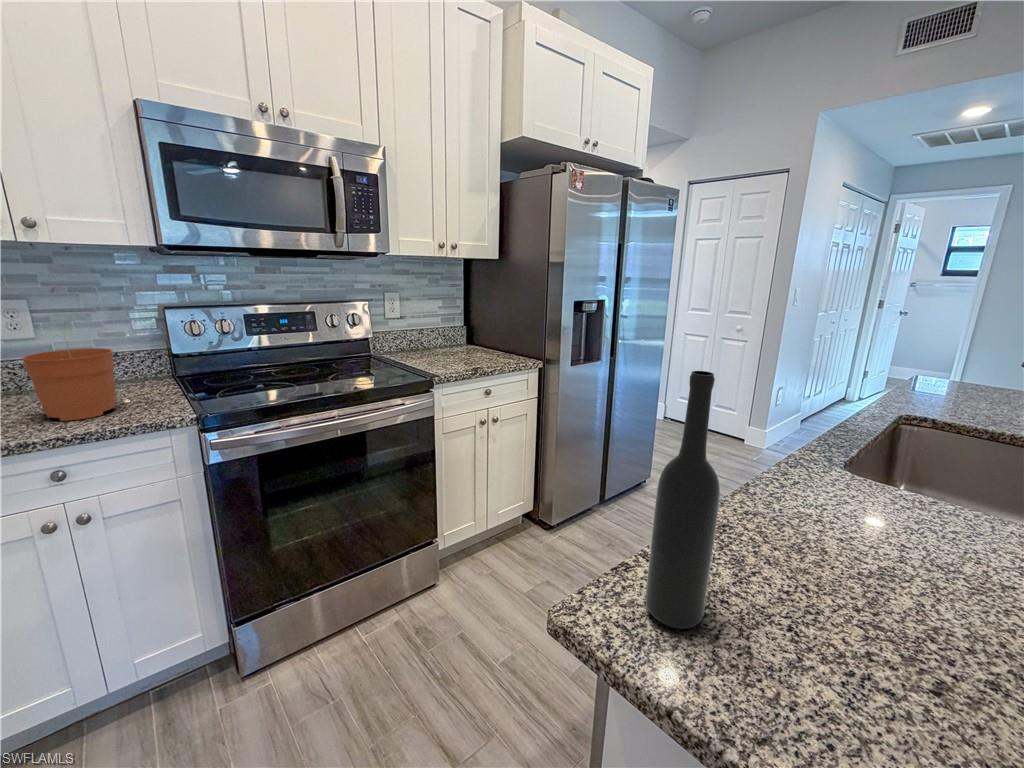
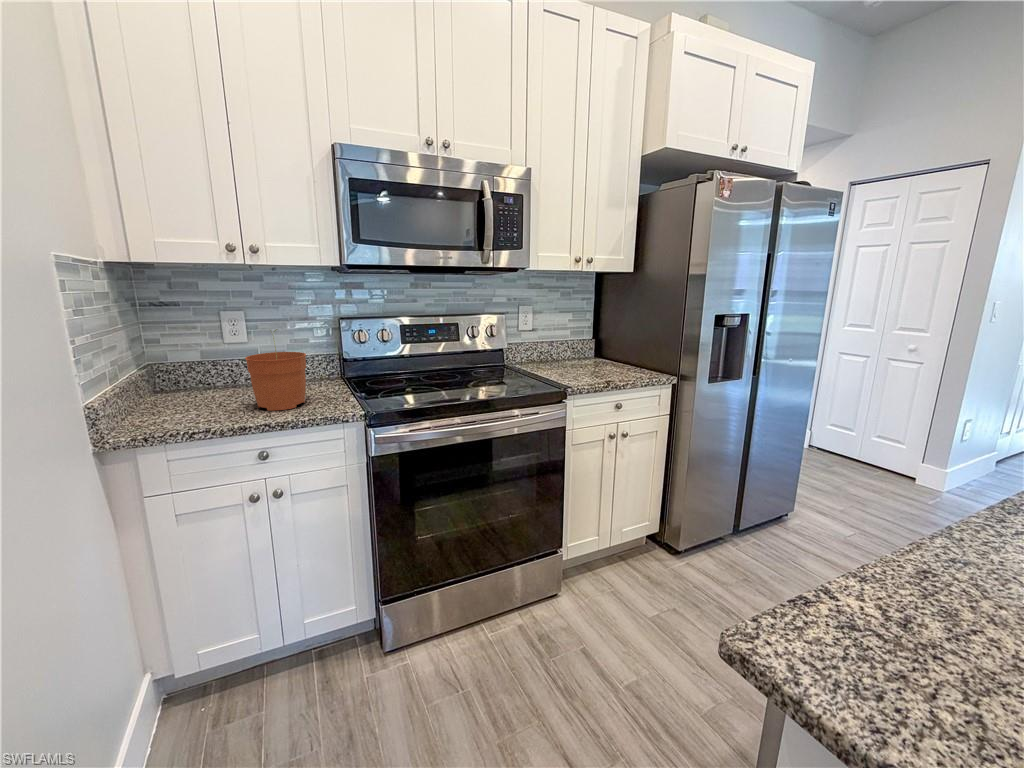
bottle: present [645,371,720,629] -> none [837,391,945,679]

